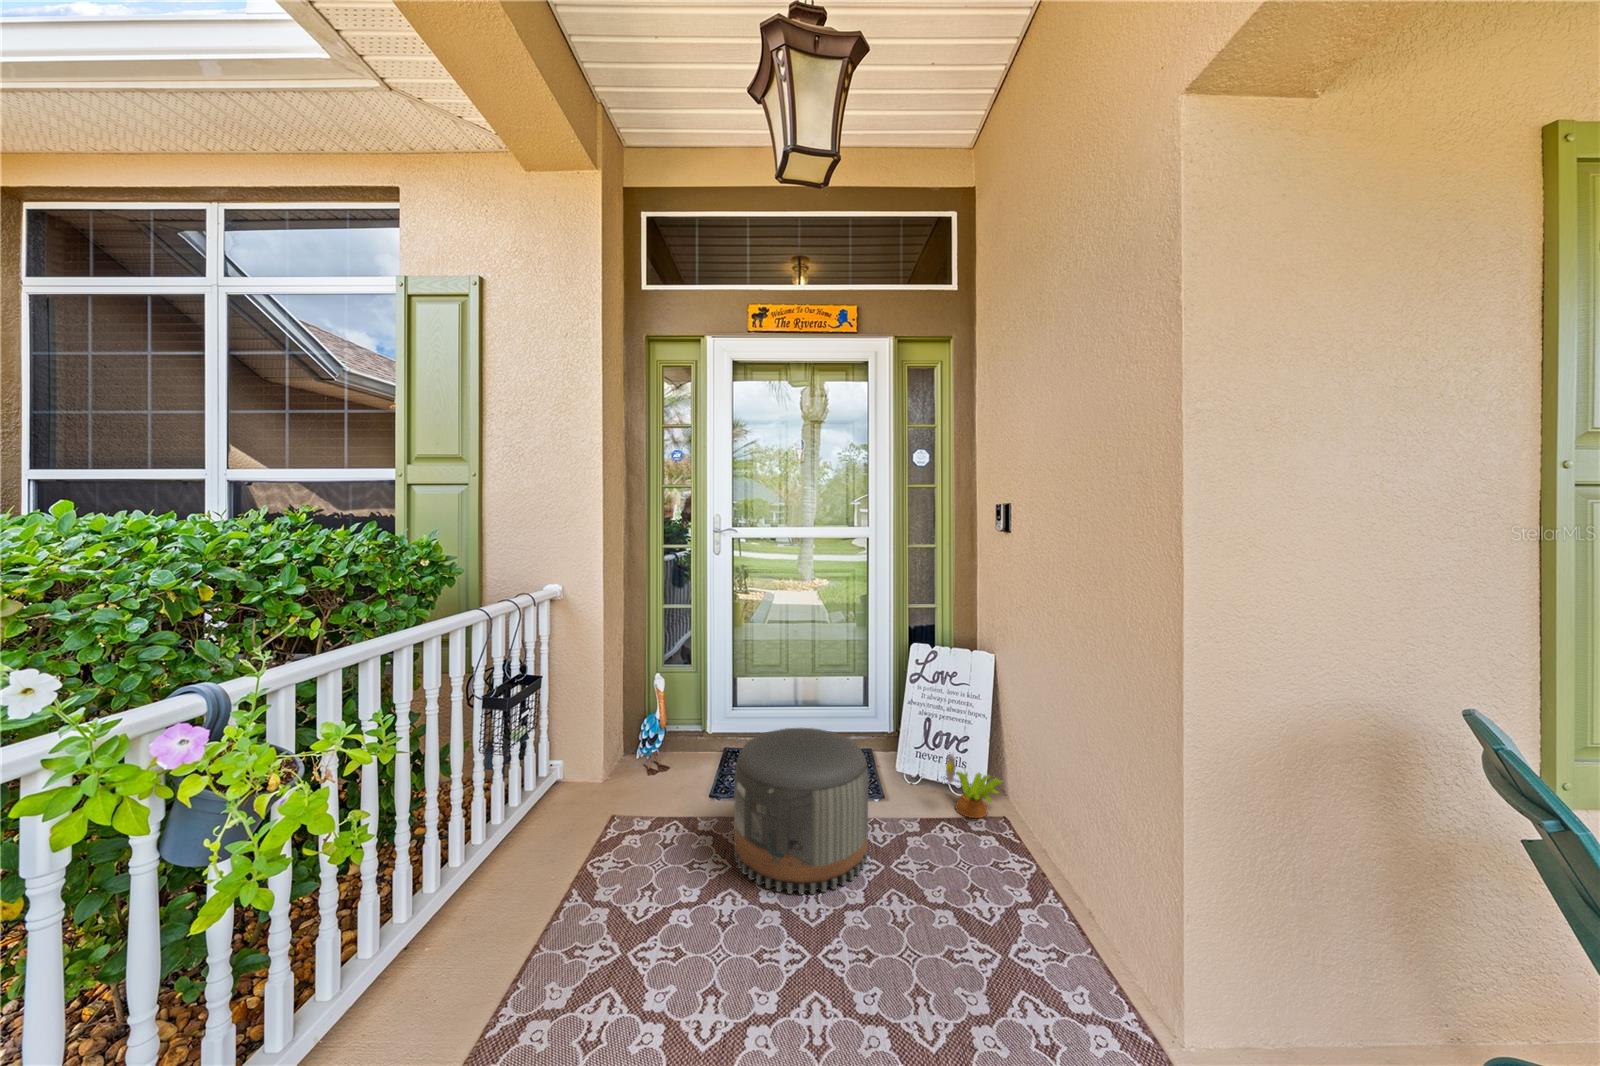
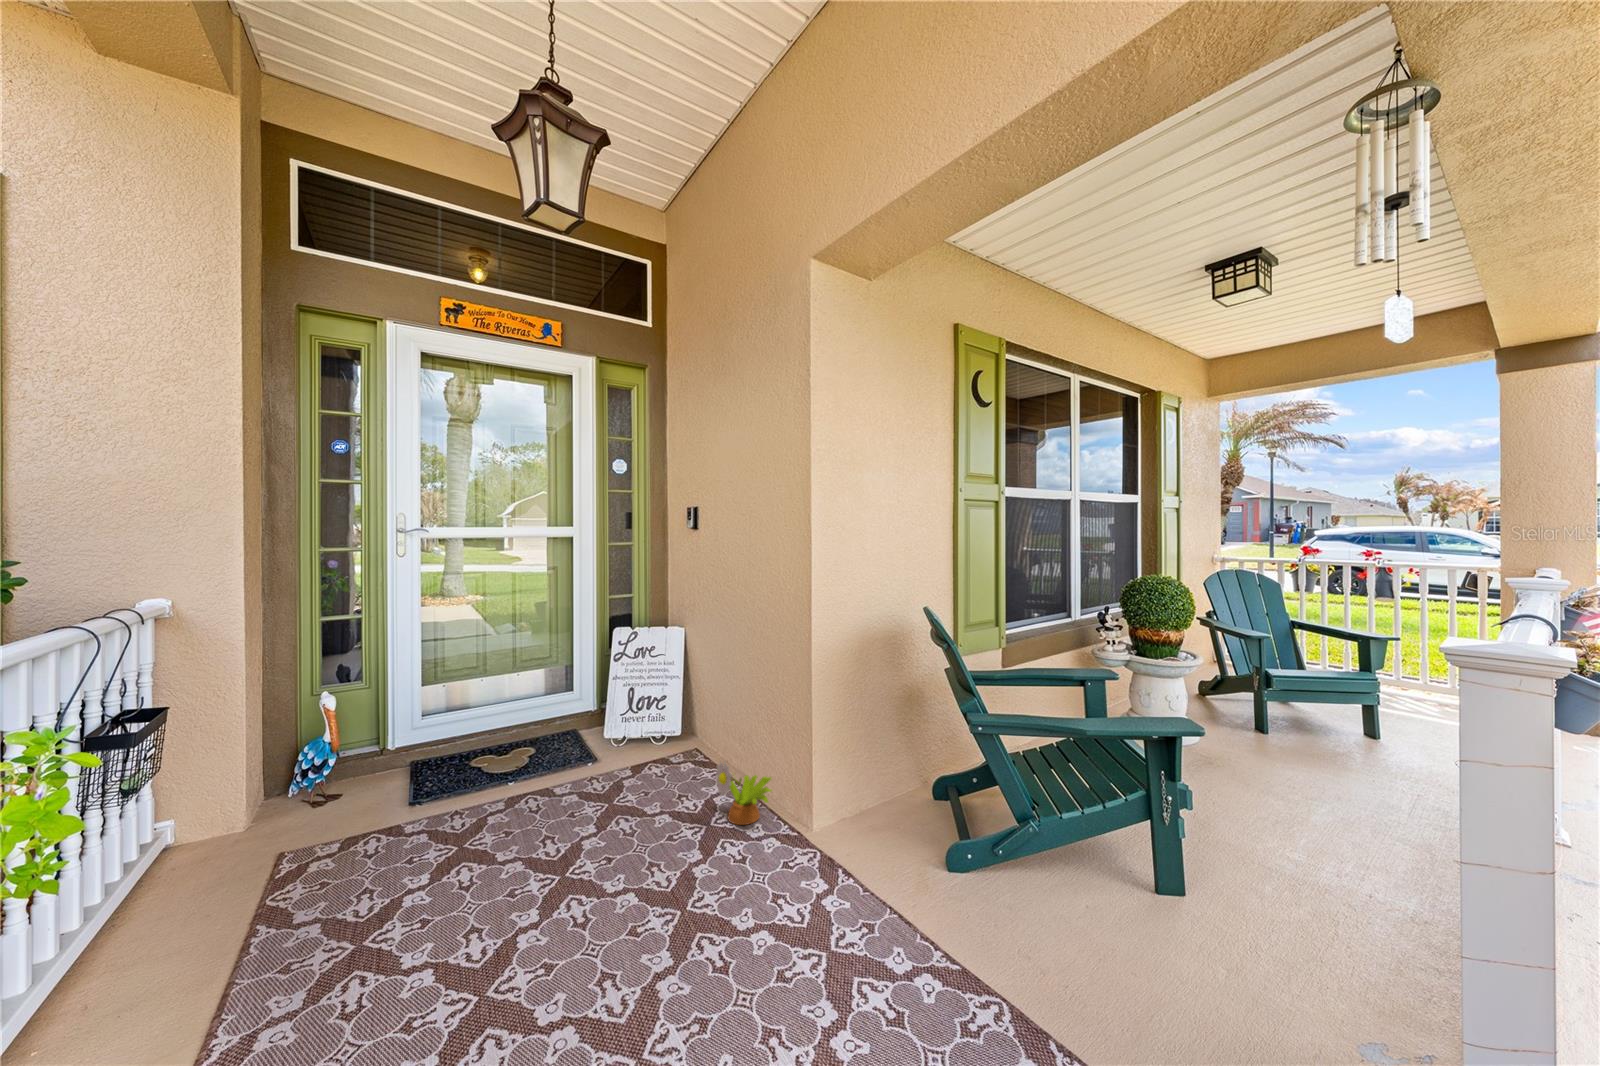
pouf: present [734,728,868,894] -> none [471,773,659,1004]

